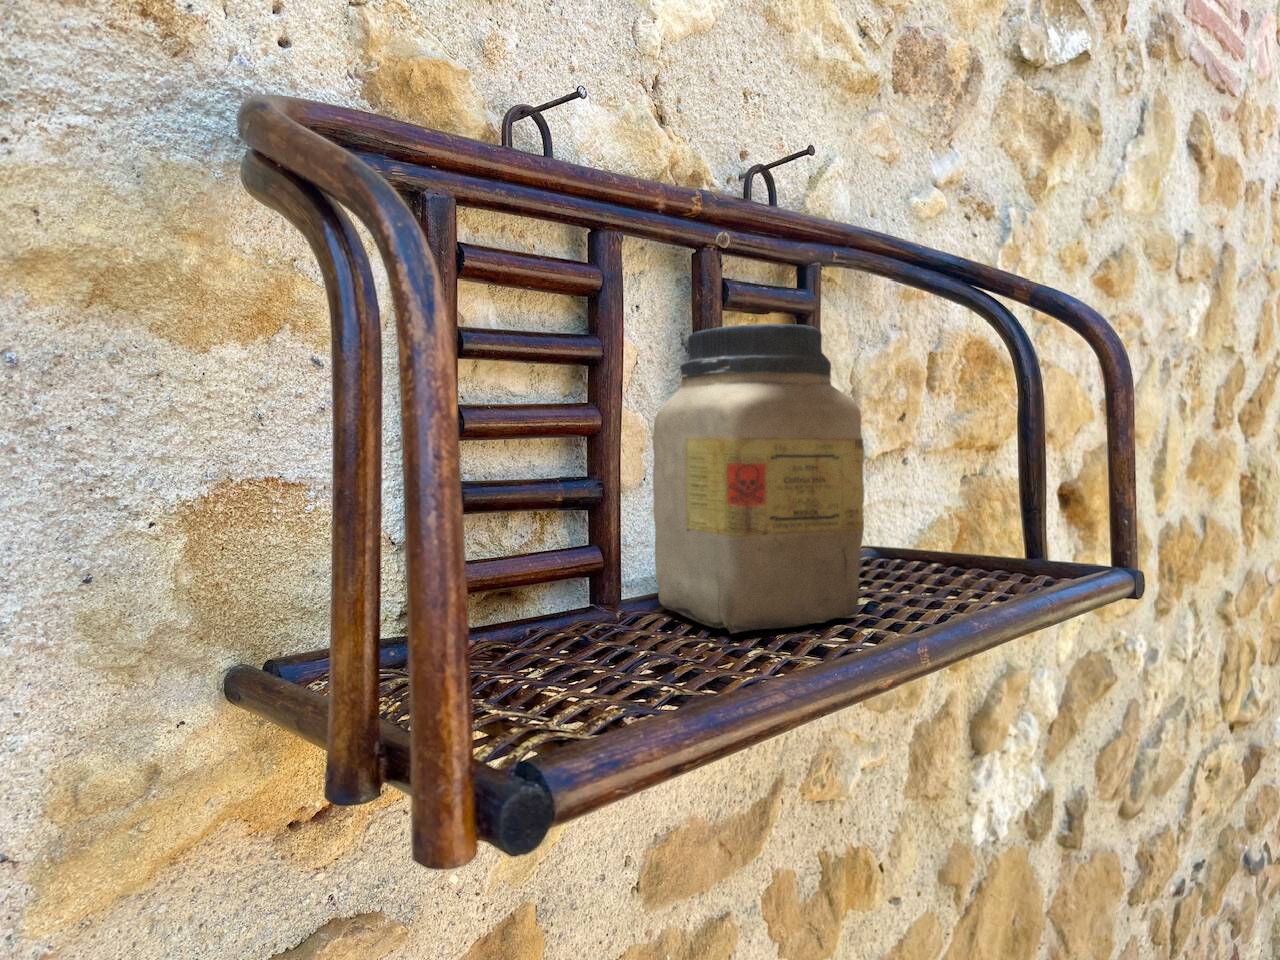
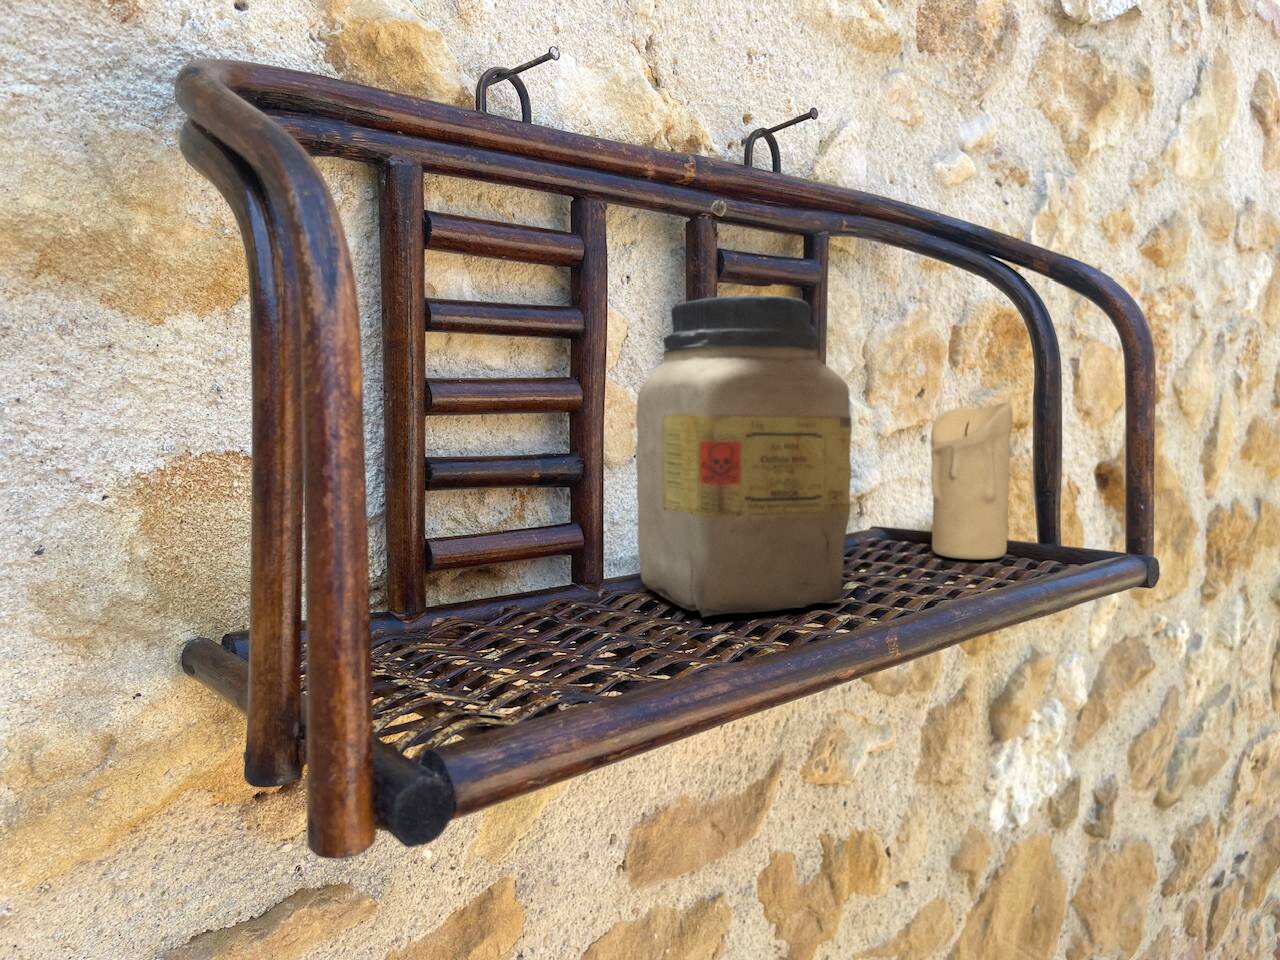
candle: none [923,425,1000,575] -> present [931,402,1013,559]

